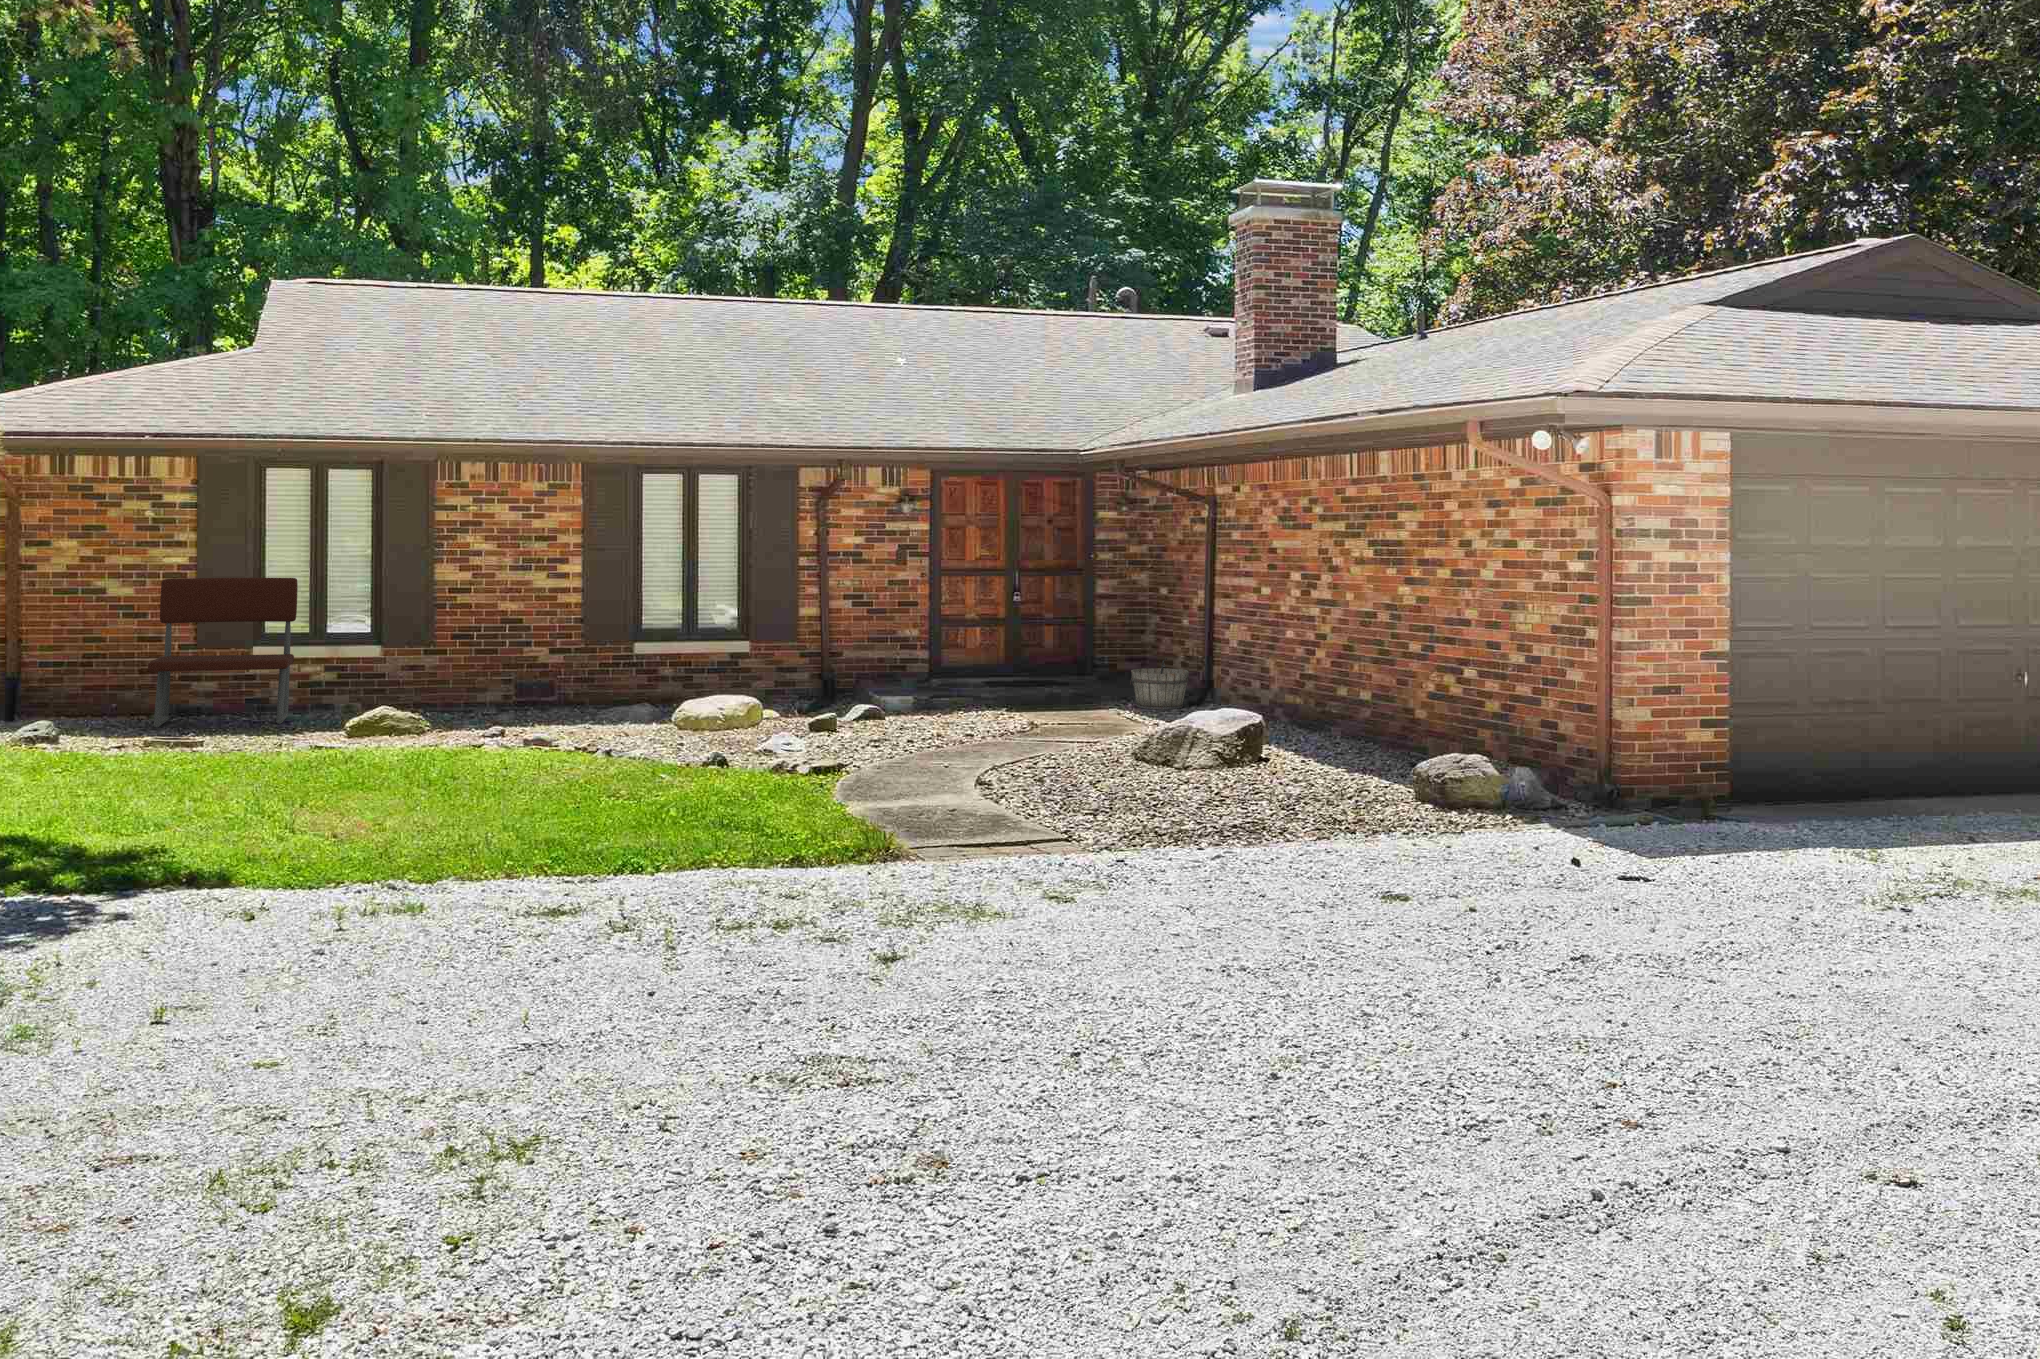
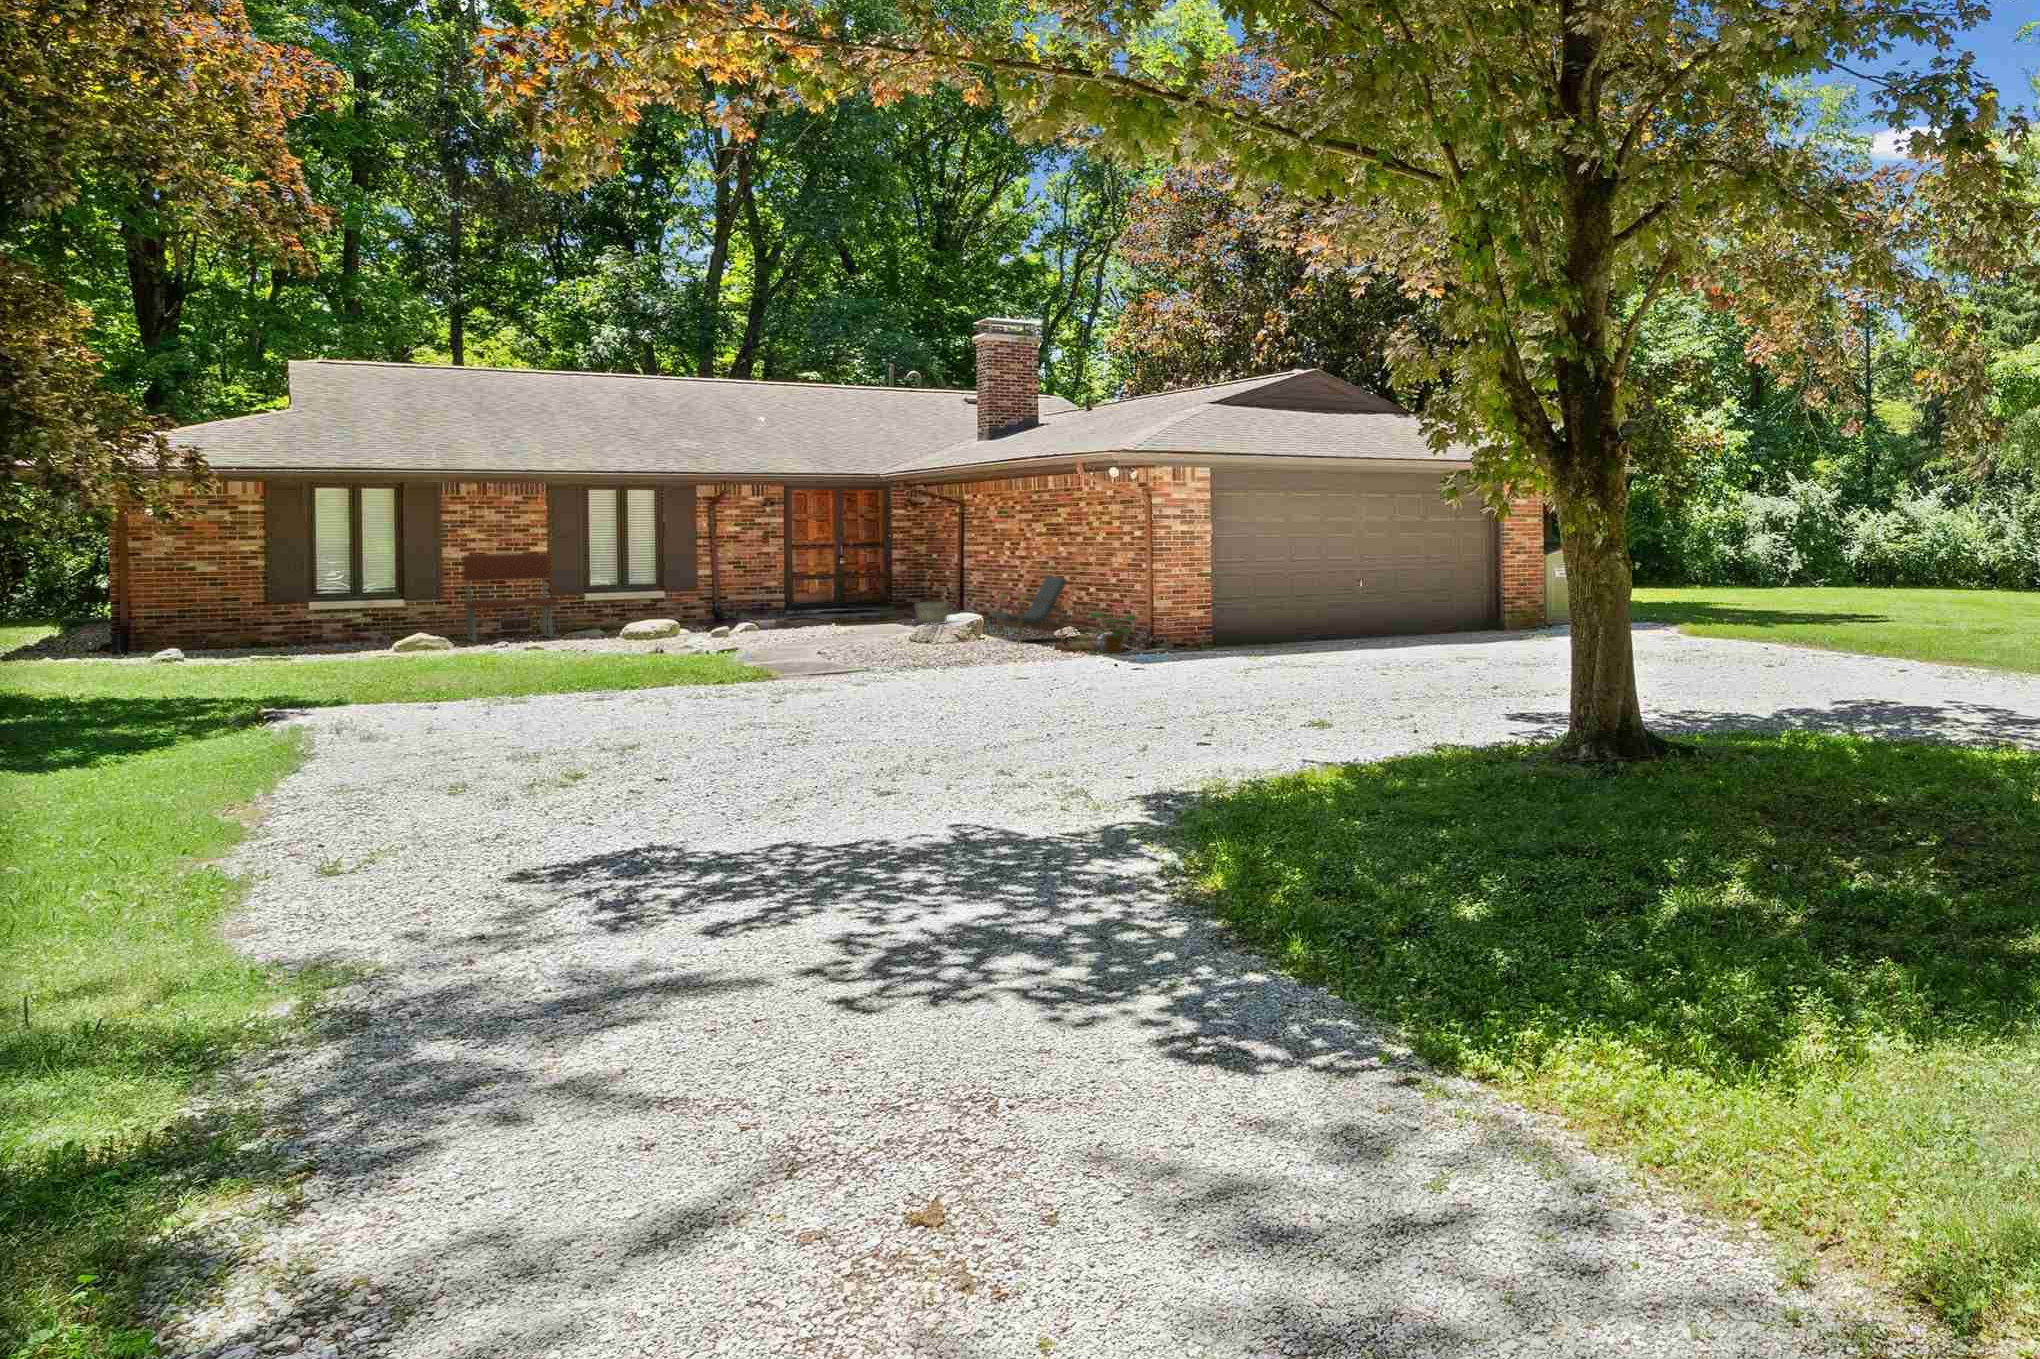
bench: present [148,578,298,727] -> present [463,553,558,641]
lounge chair: none [1274,640,1417,775] -> present [991,576,1066,641]
potted plant: none [1476,728,1585,818] -> present [1088,613,1135,653]

